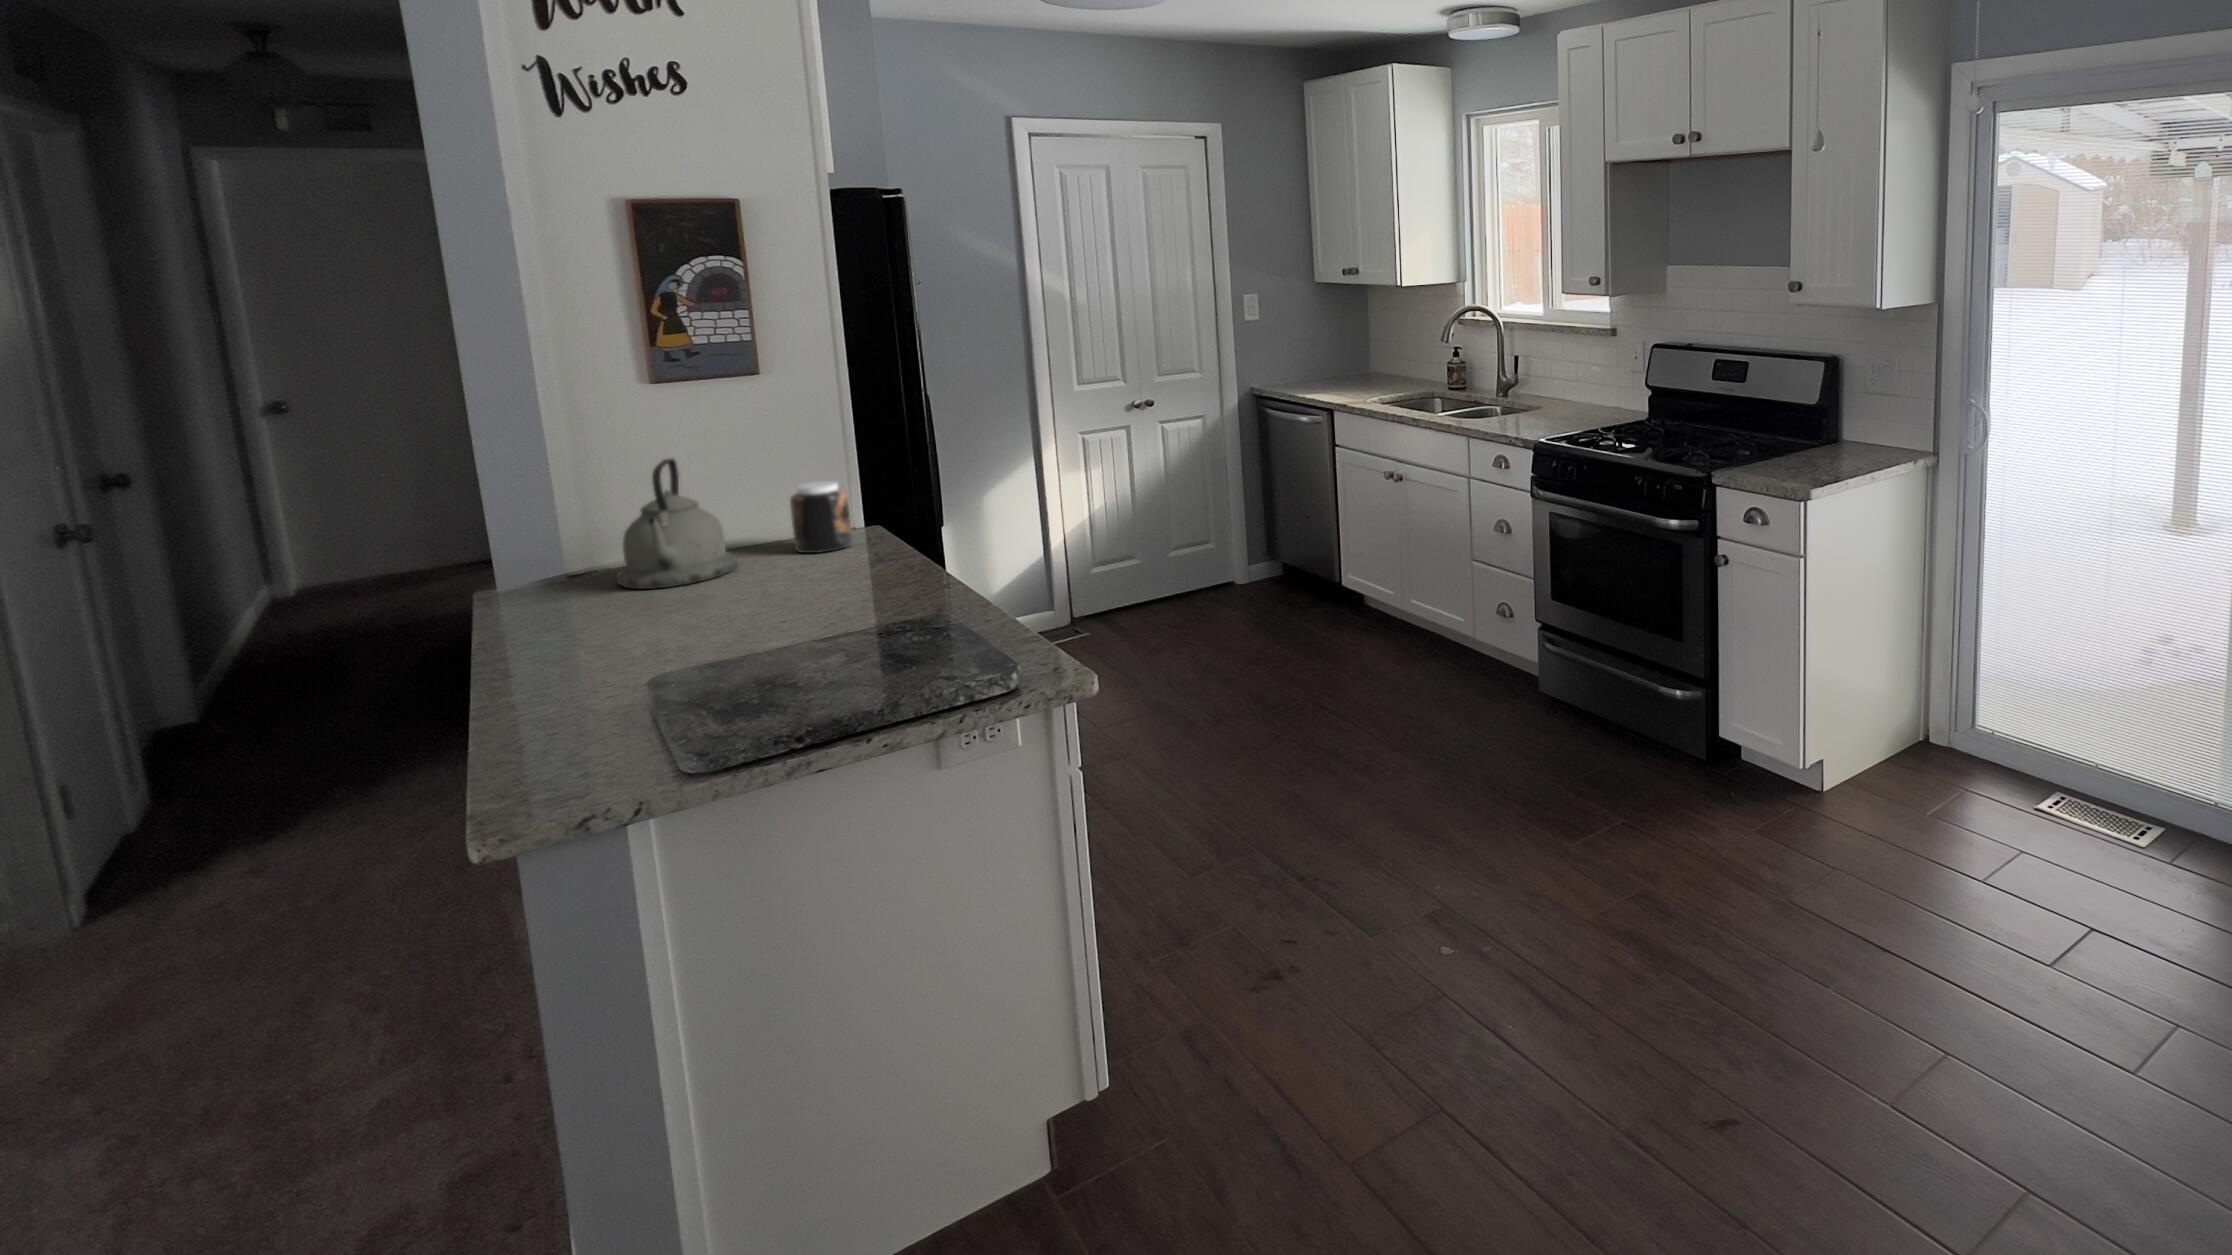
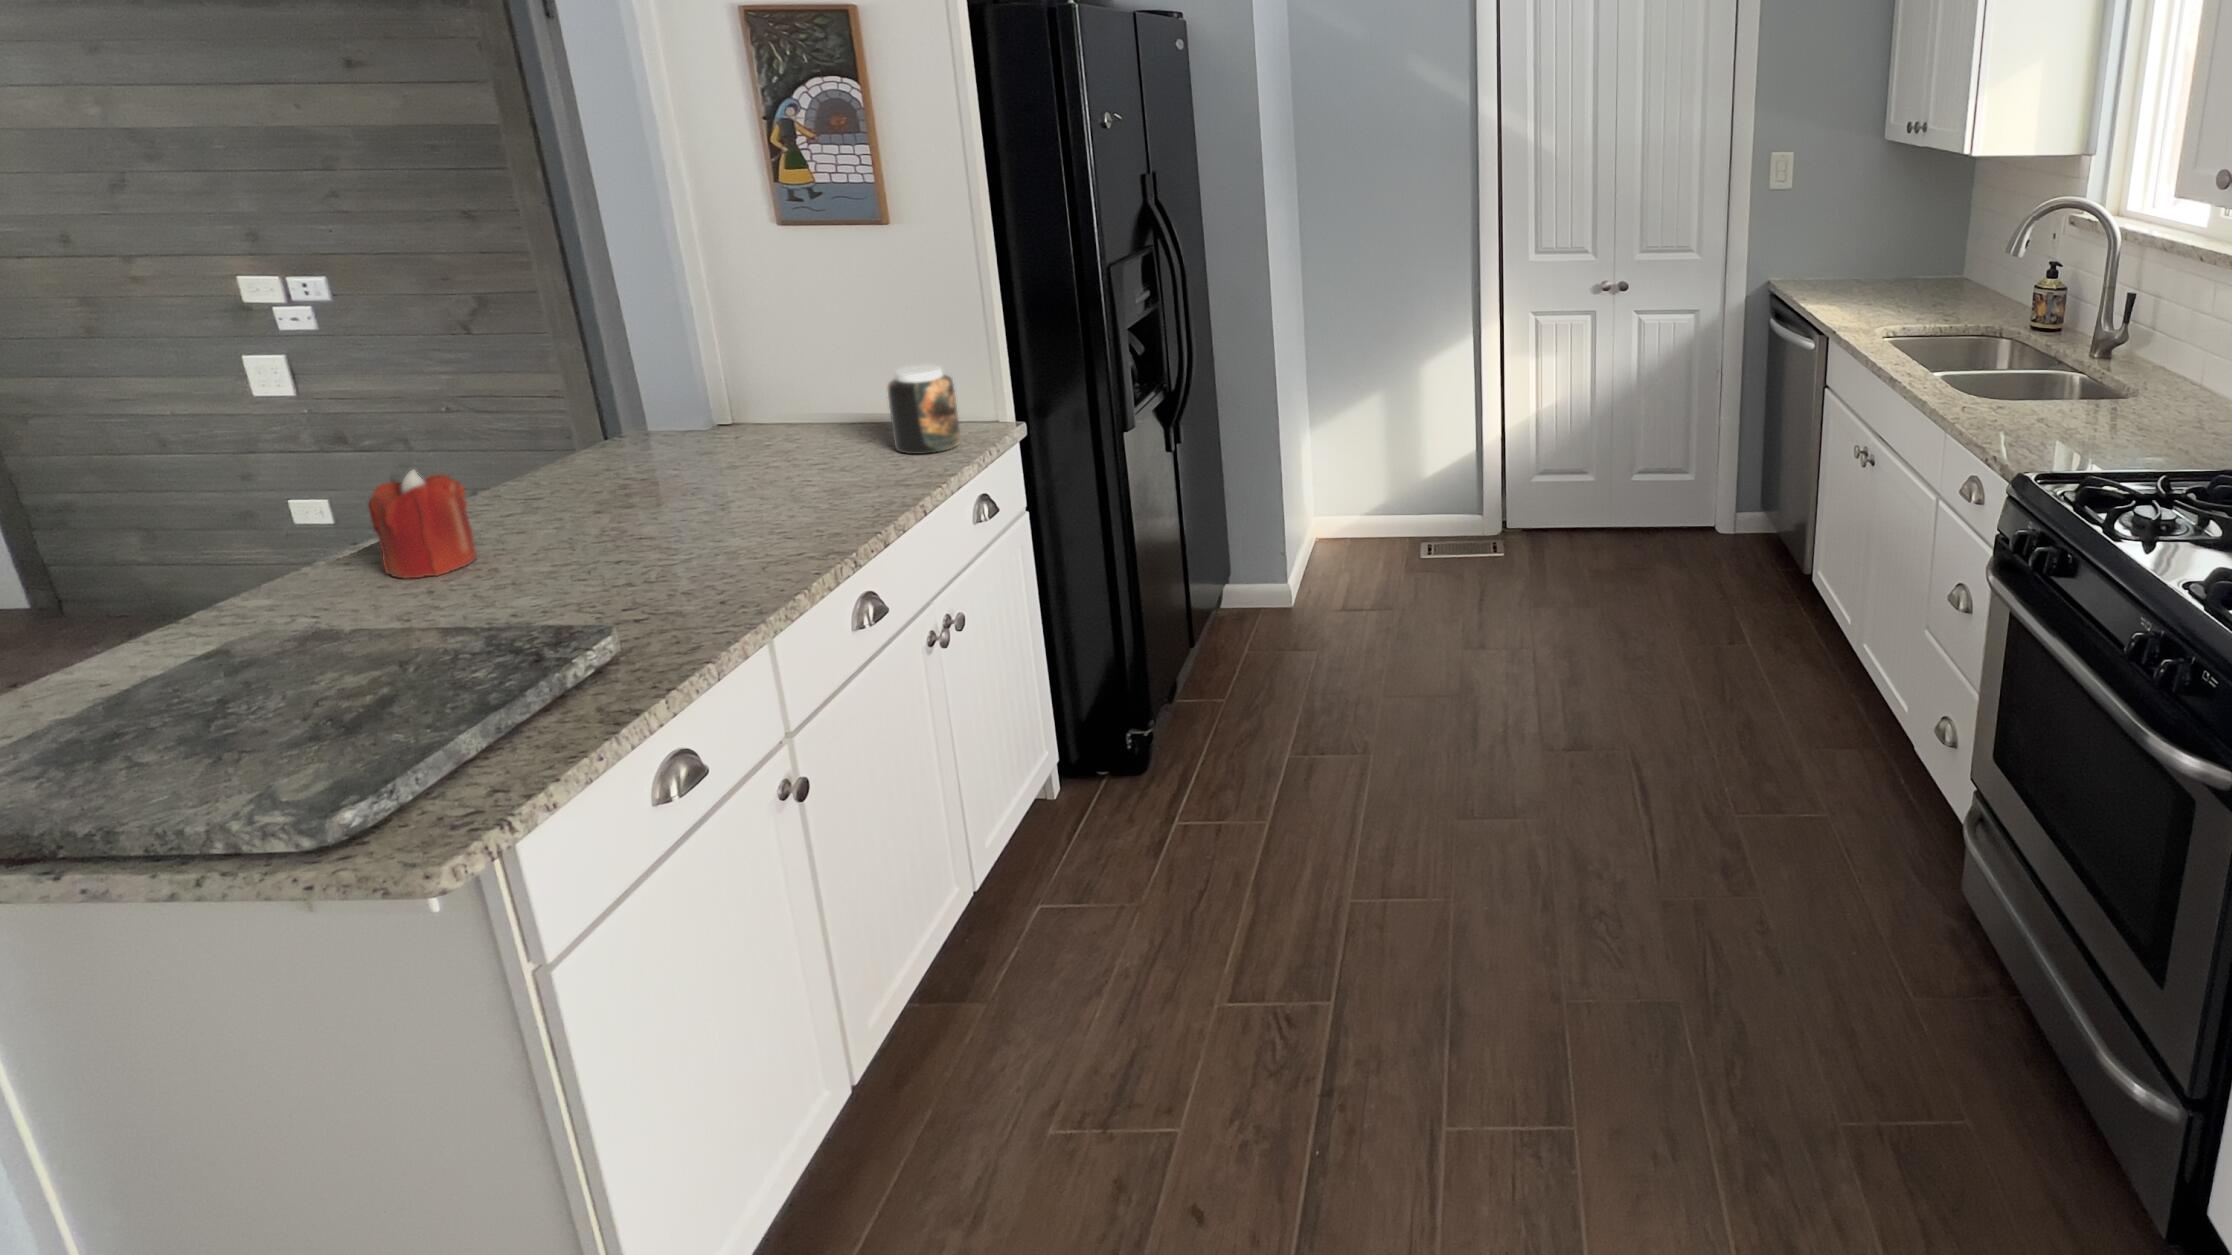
kettle: present [617,459,737,589] -> none [668,316,830,469]
candle: none [544,579,625,674] -> present [368,470,477,578]

